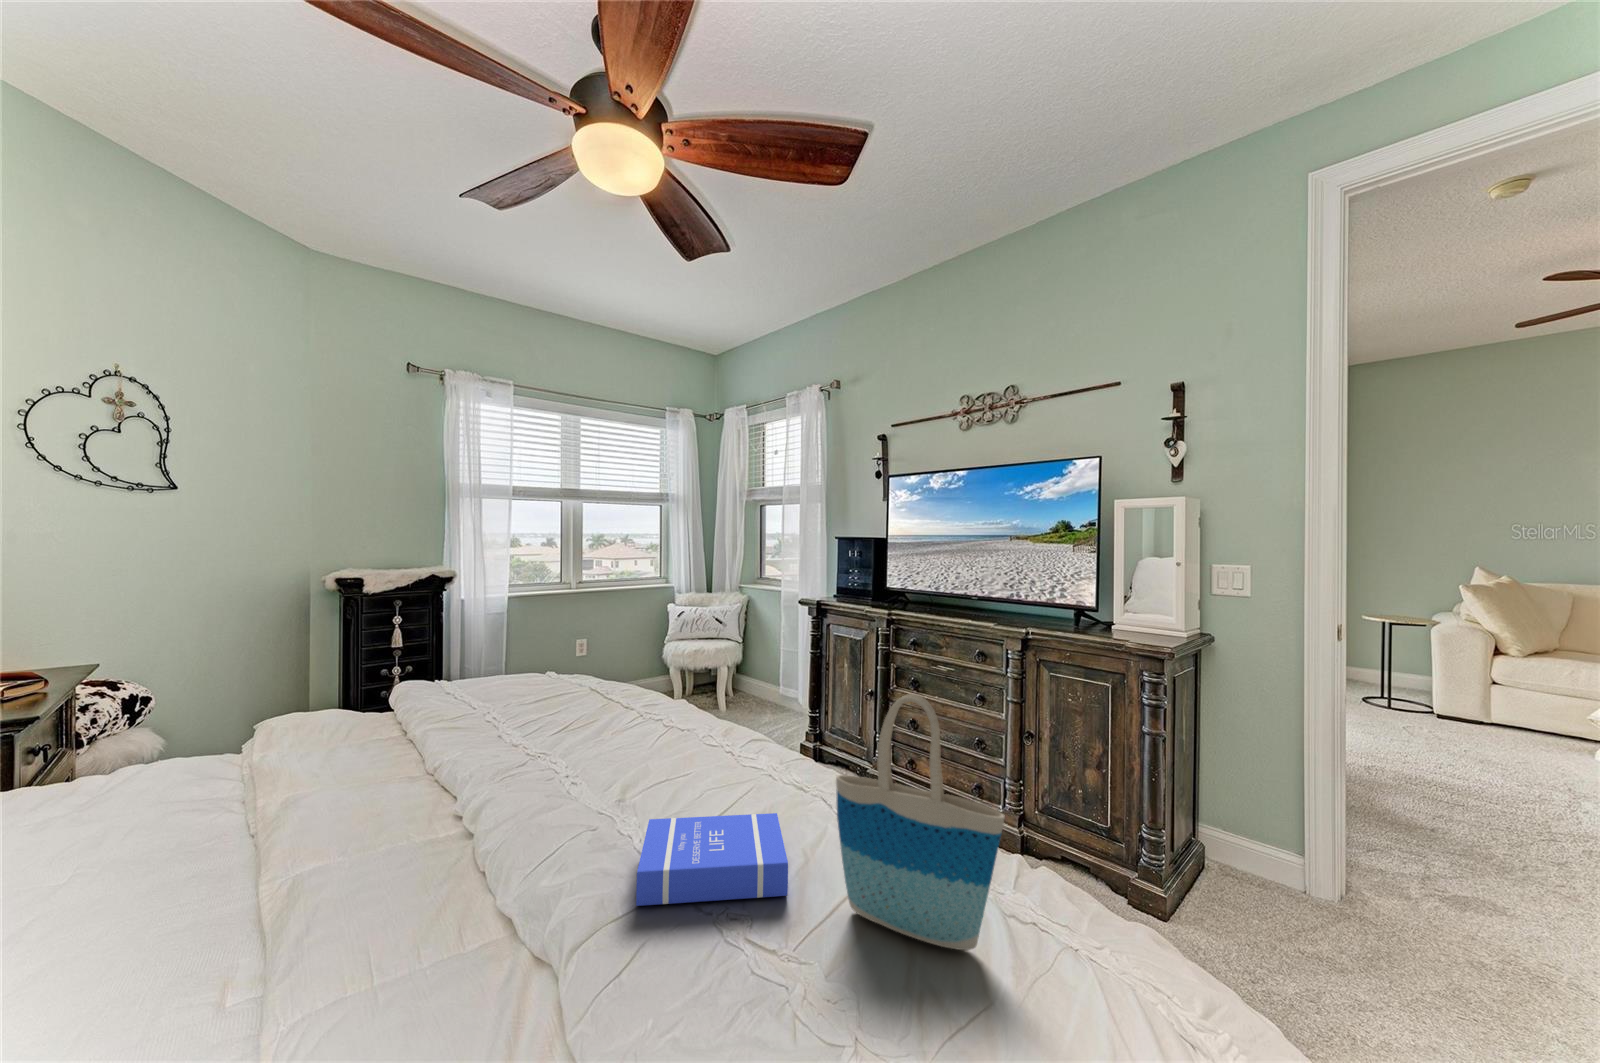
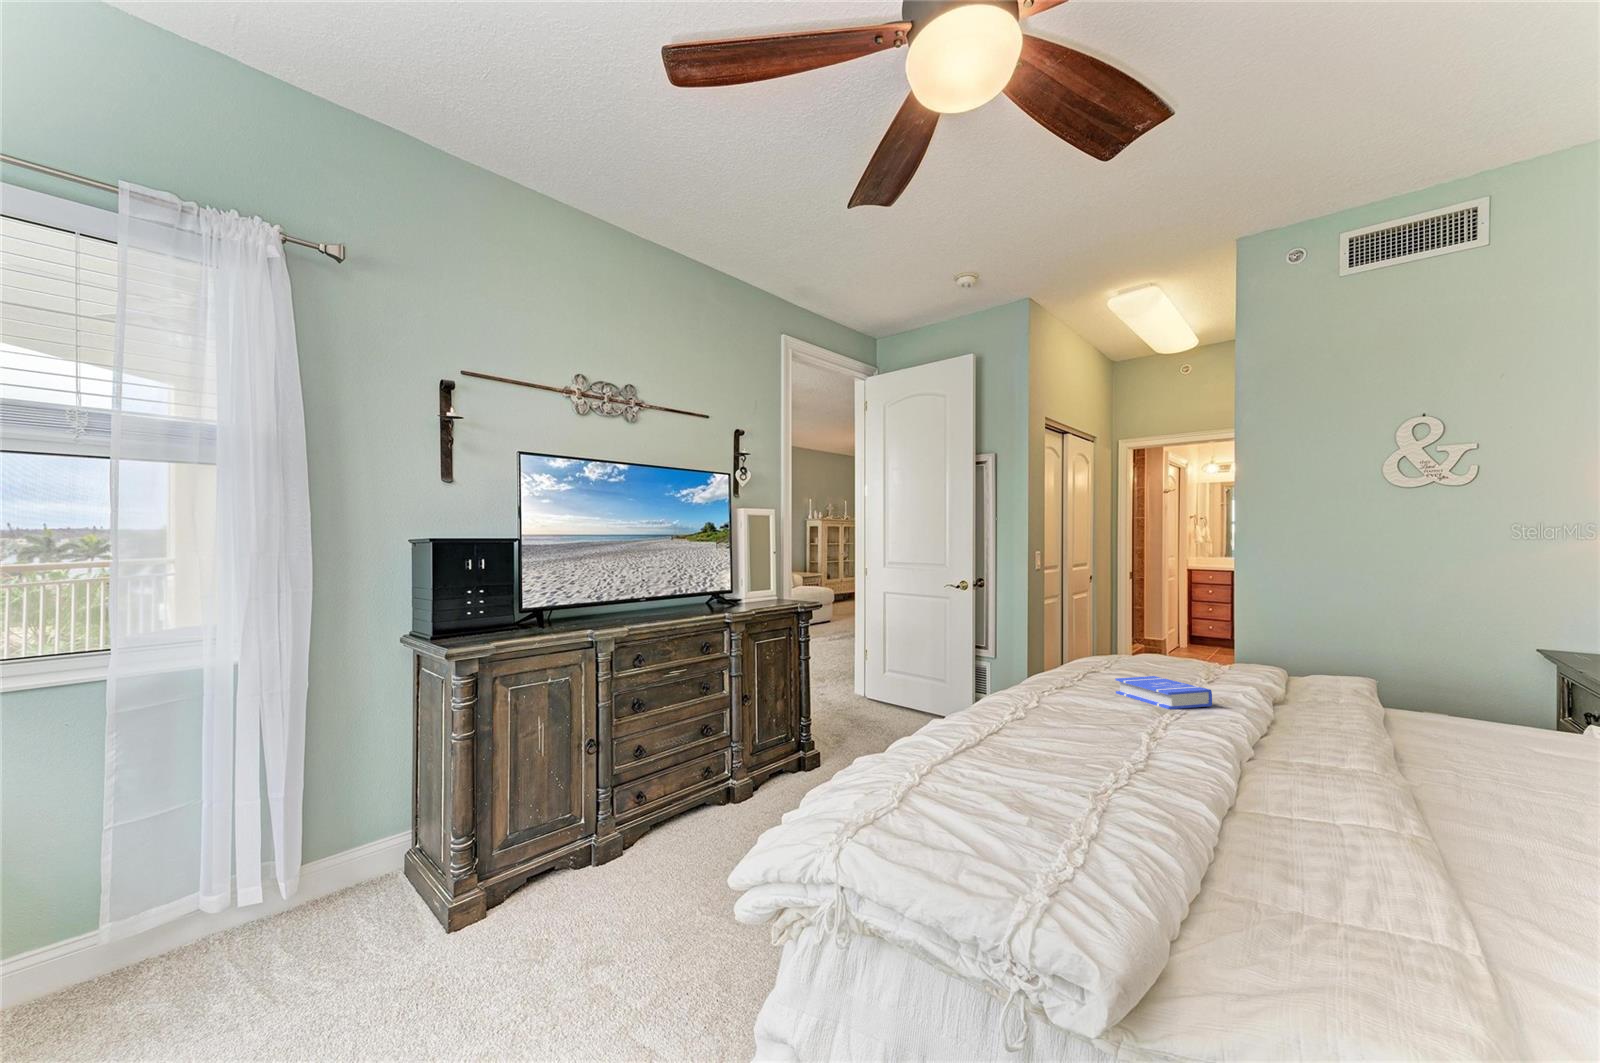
tote bag: present [836,694,1005,950] -> none [1131,593,1153,685]

